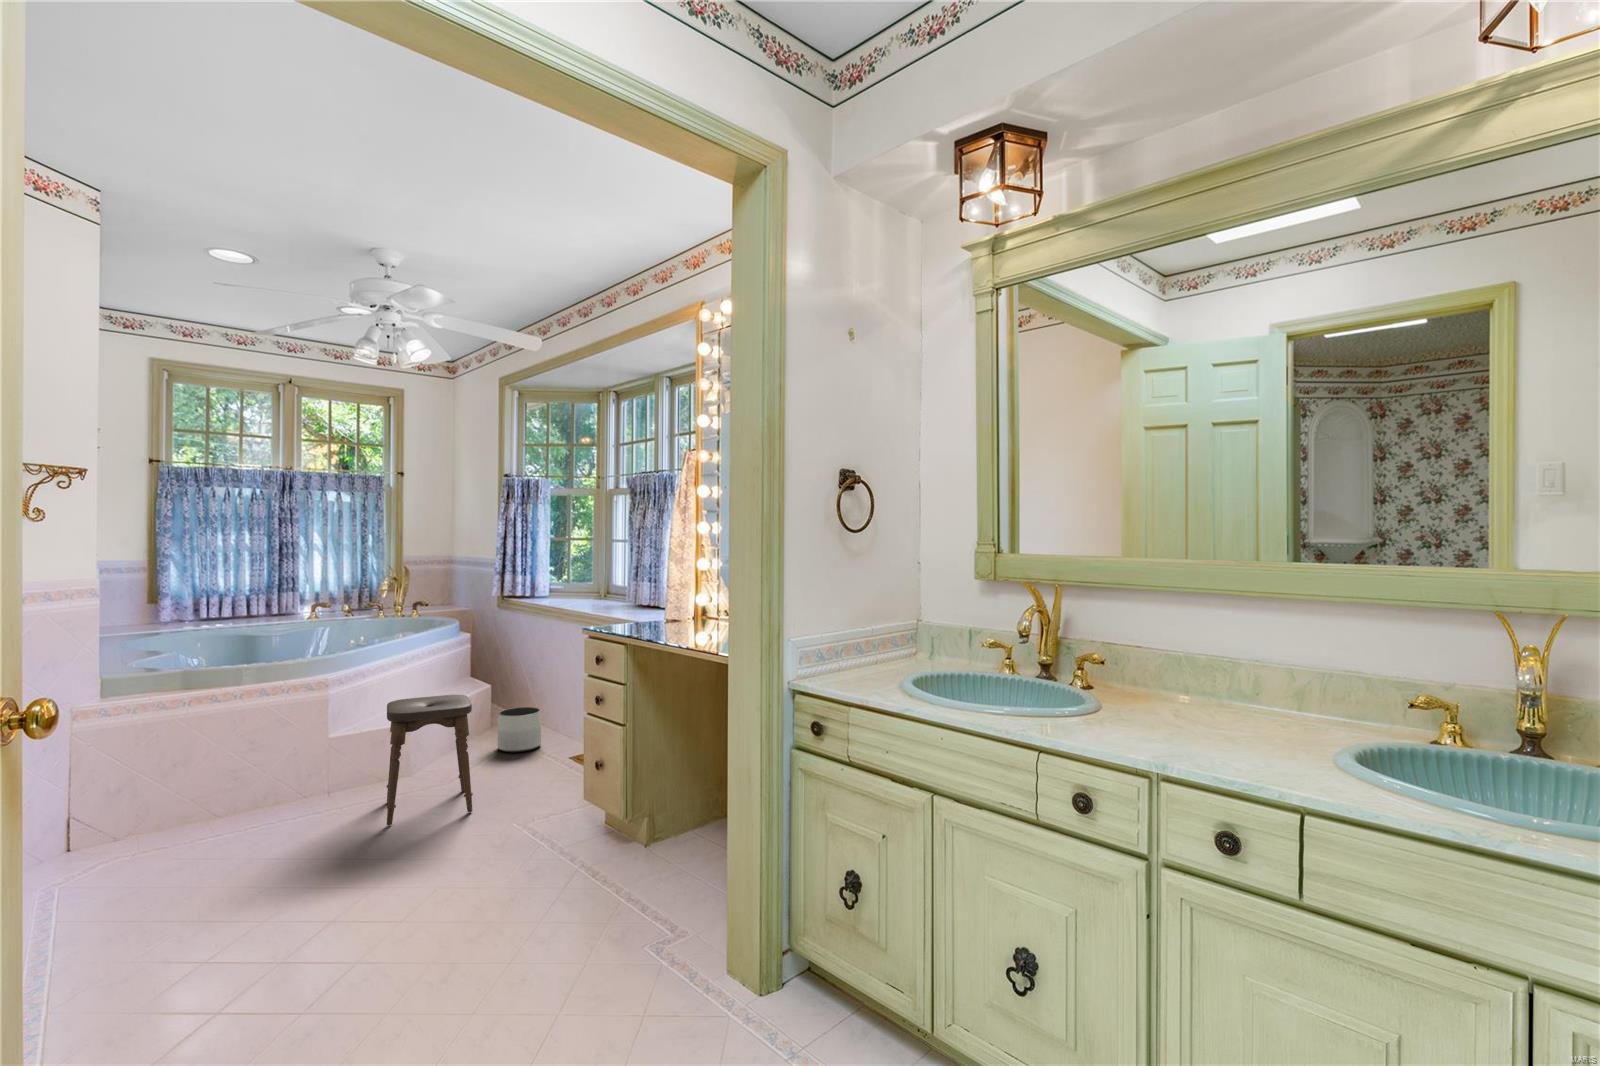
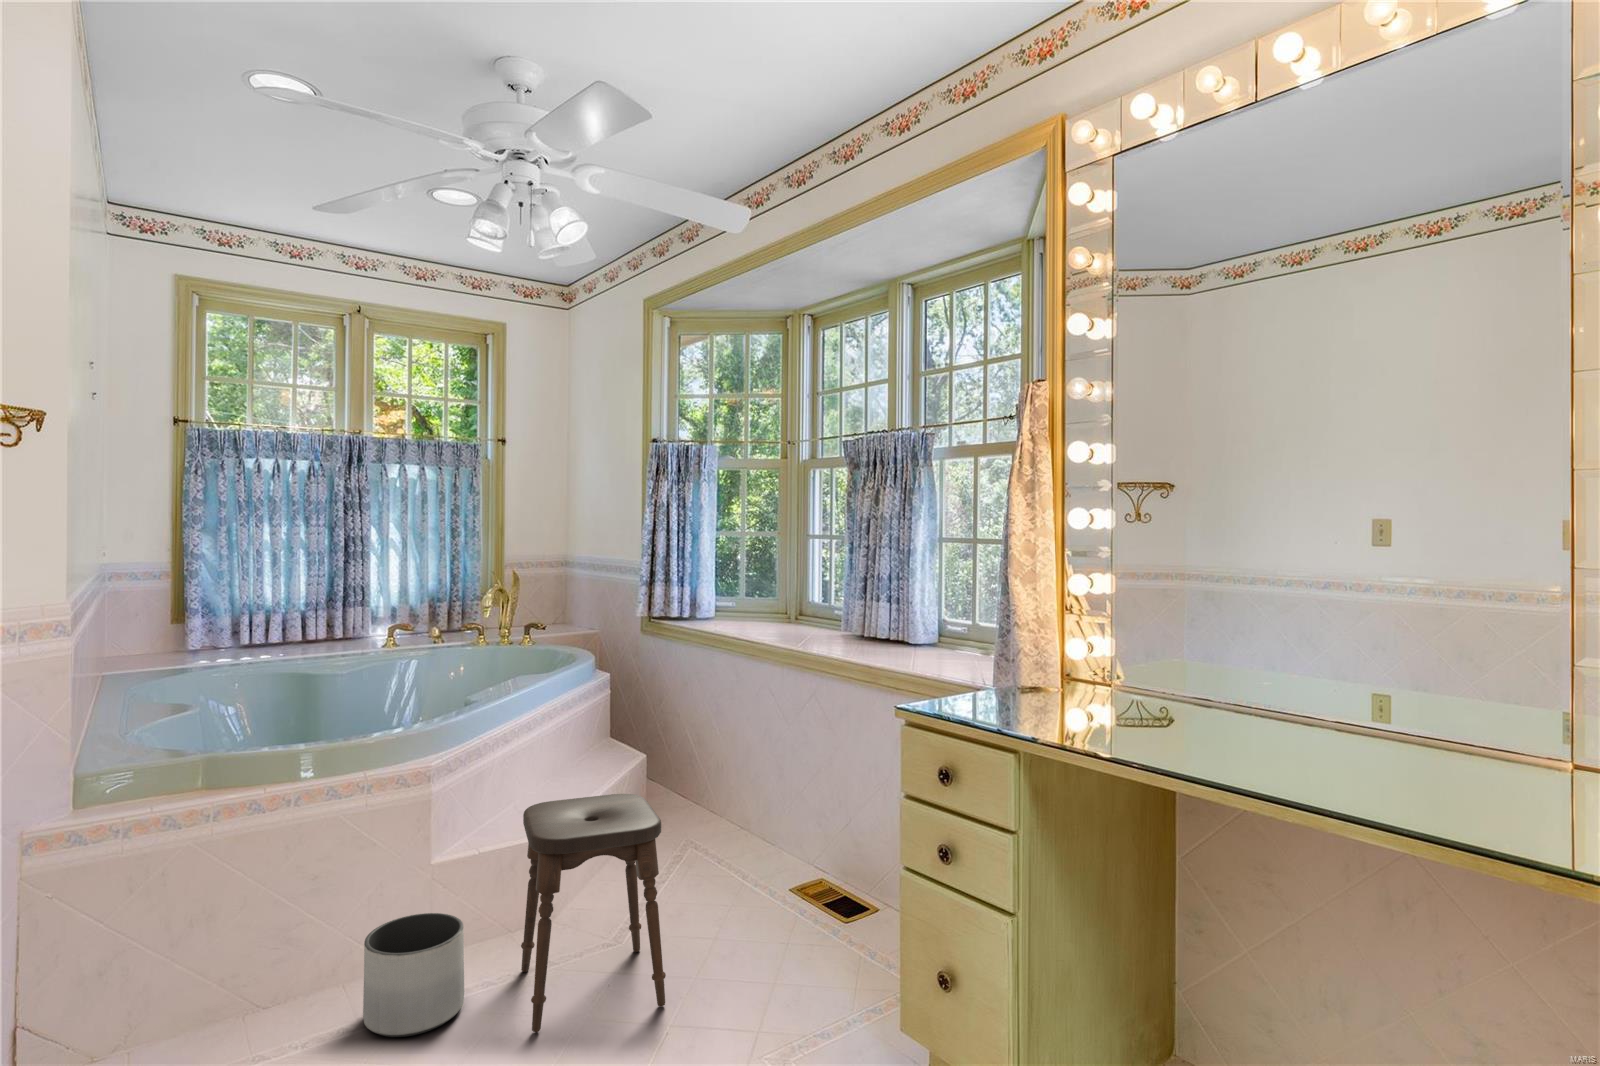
planter: present [498,707,541,752] -> present [363,913,464,1037]

